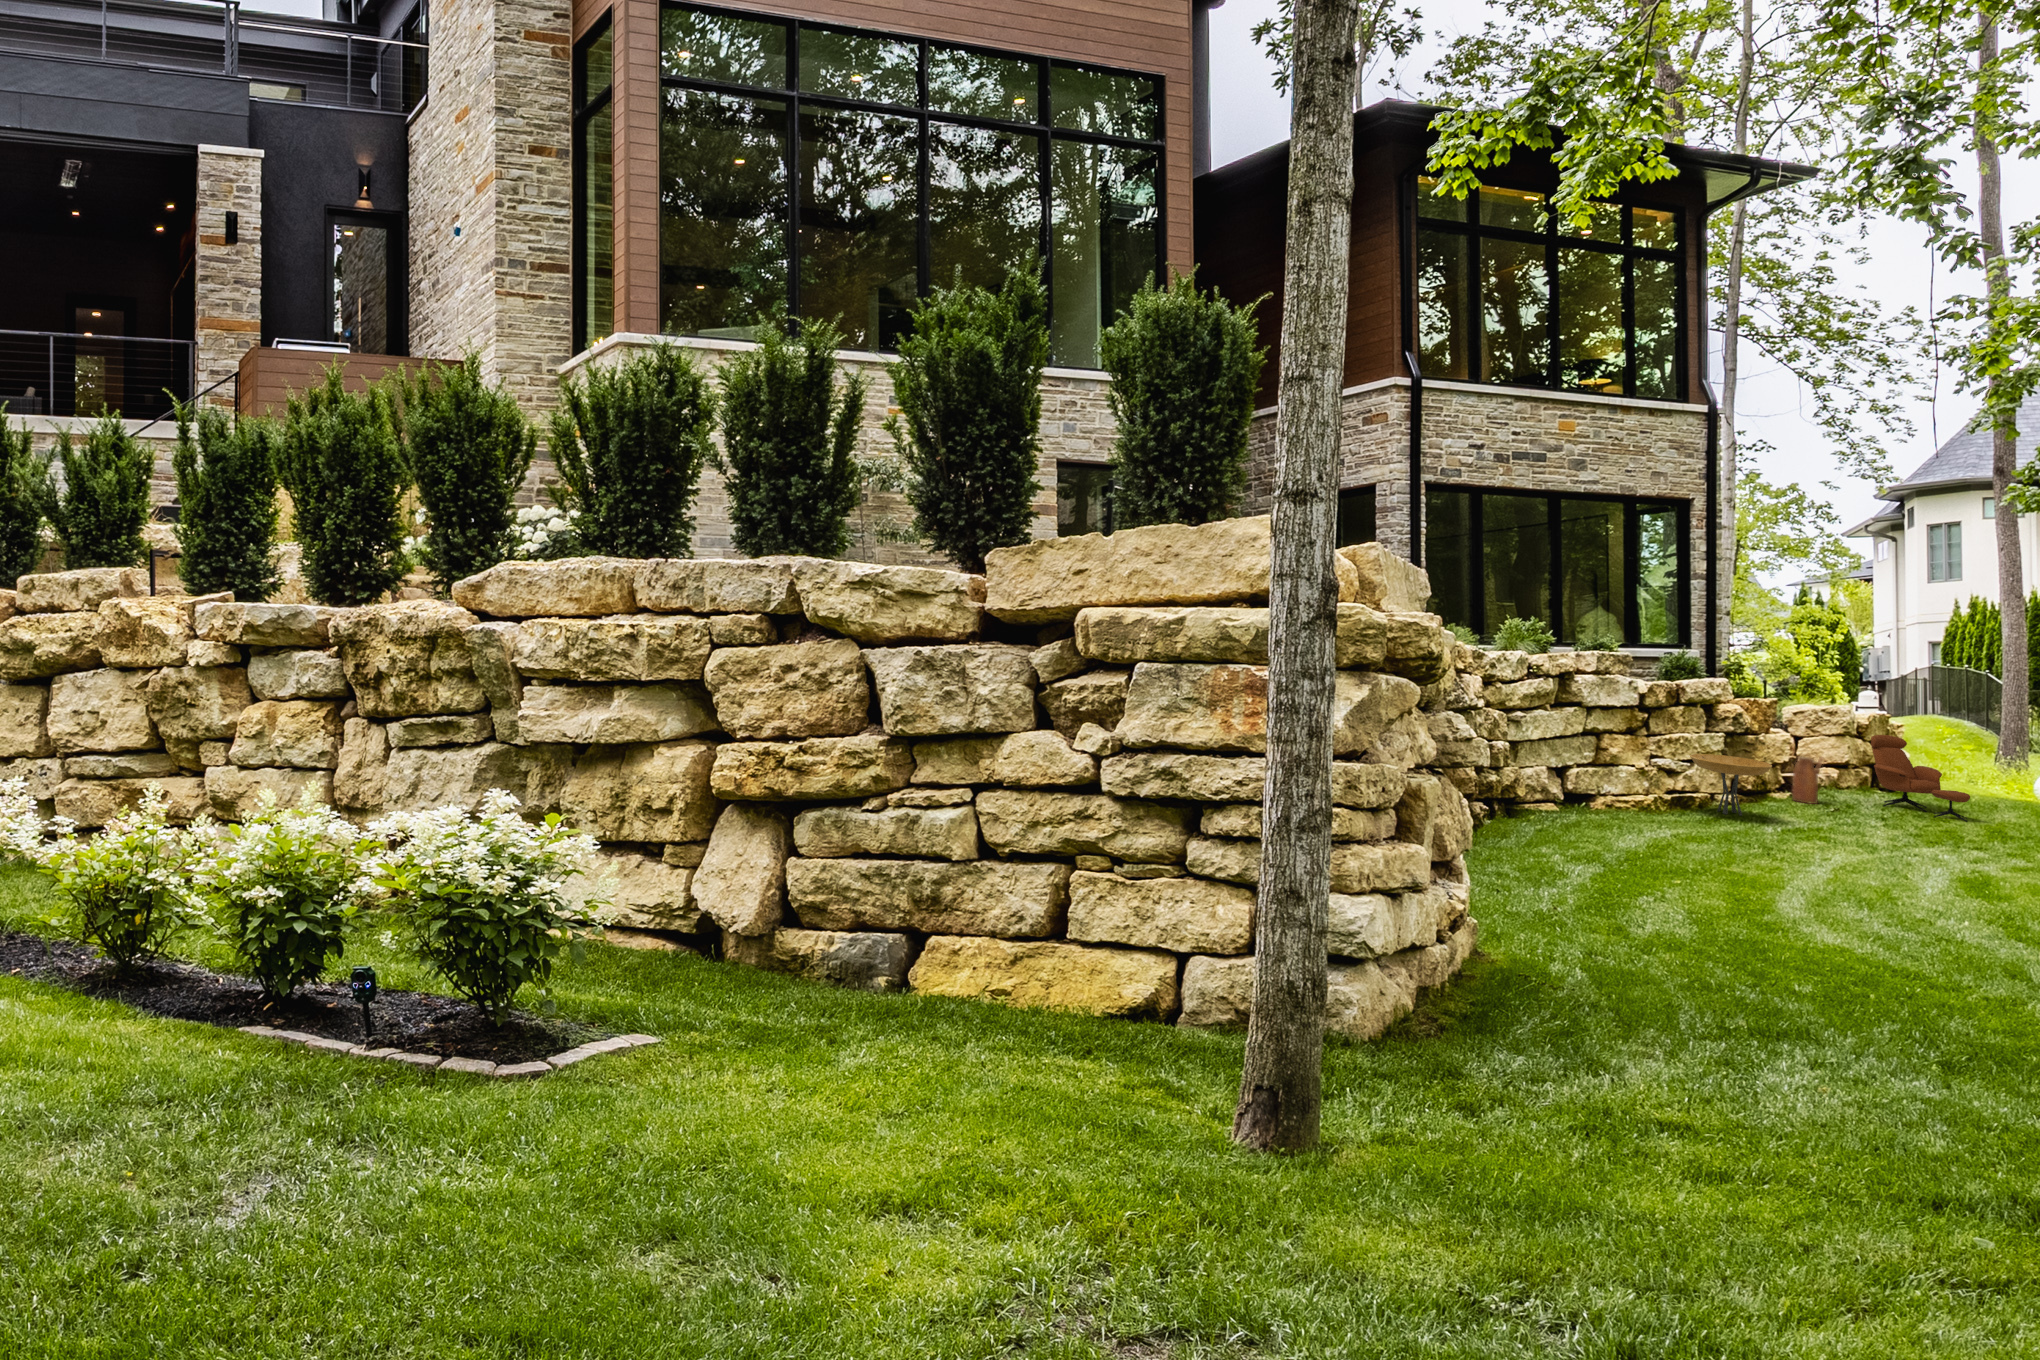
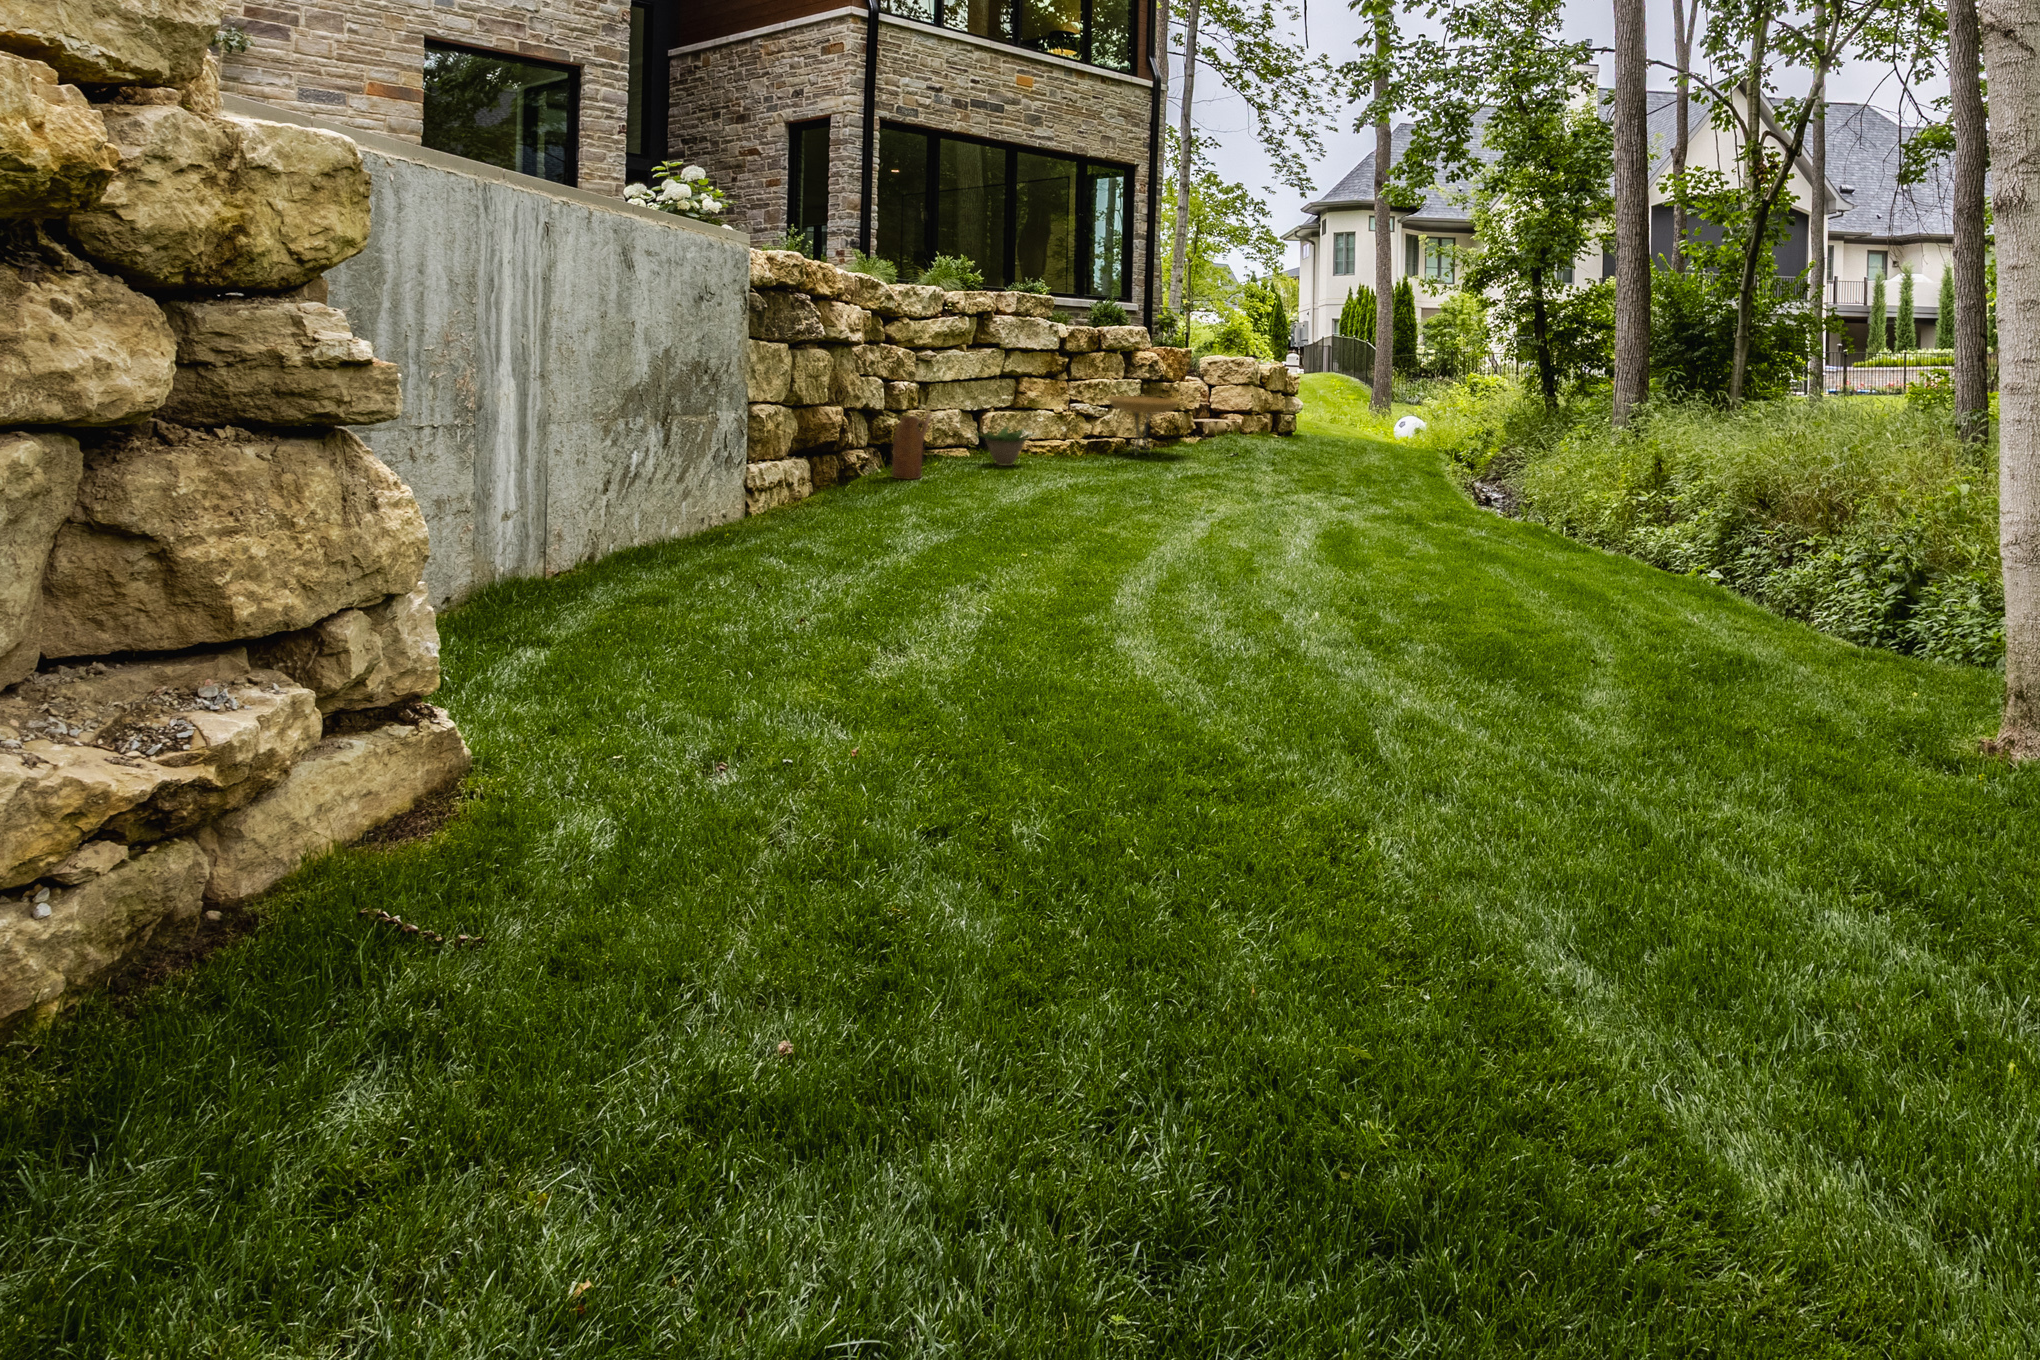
lounge chair: present [1871,735,1970,822] -> none [1260,375,1330,446]
watering can: present [1792,756,1823,804] -> present [892,414,931,479]
decorative plant: none [1559,777,1627,814] -> present [978,427,1033,466]

